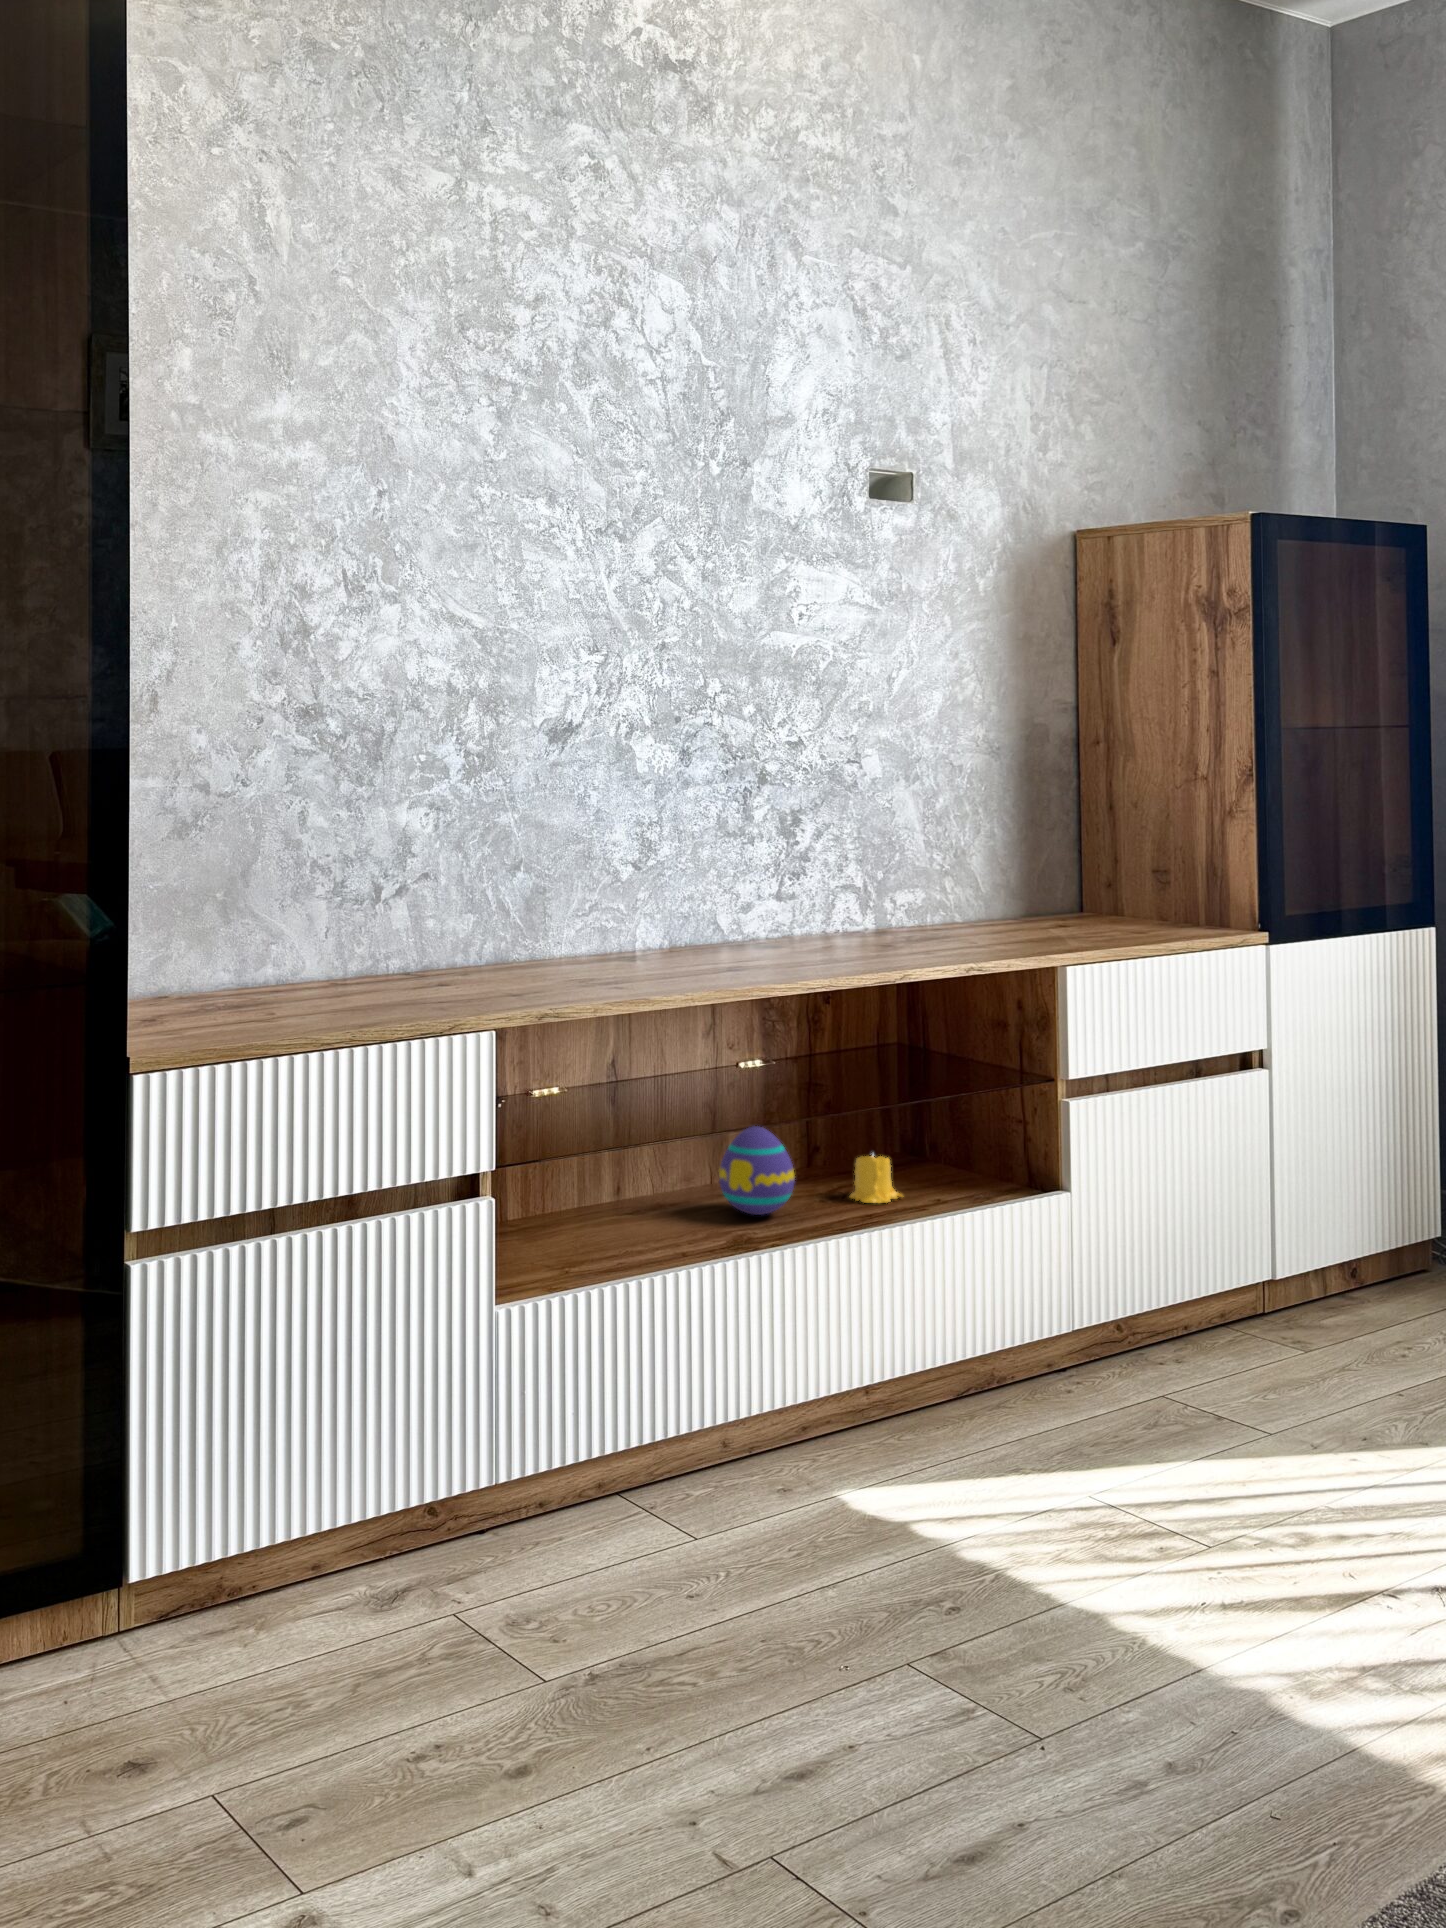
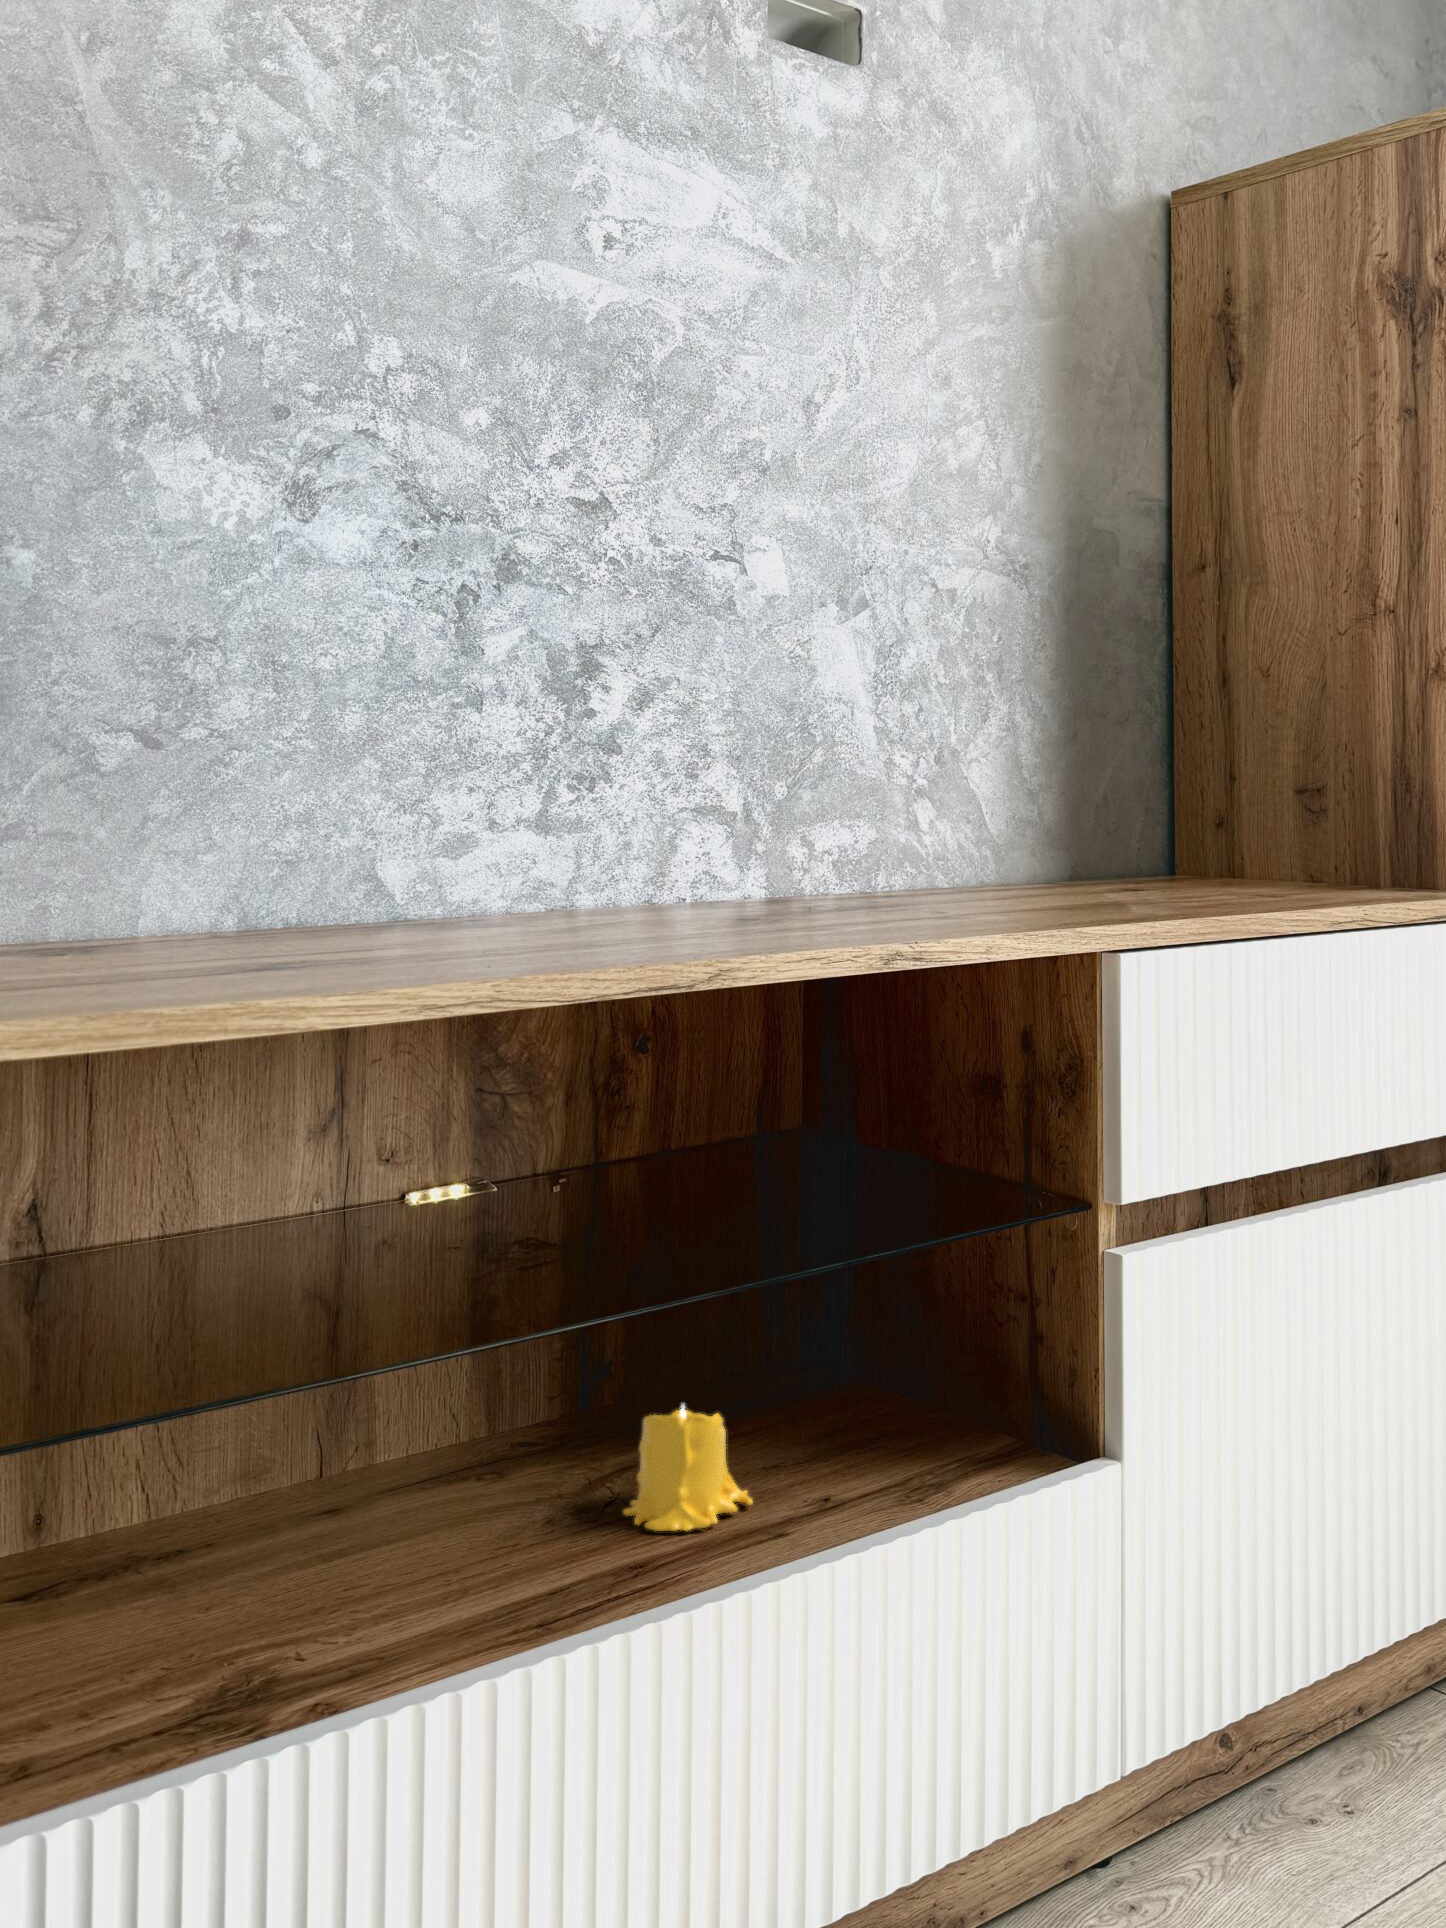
decorative egg: present [719,1126,795,1215] -> none [259,1368,457,1602]

